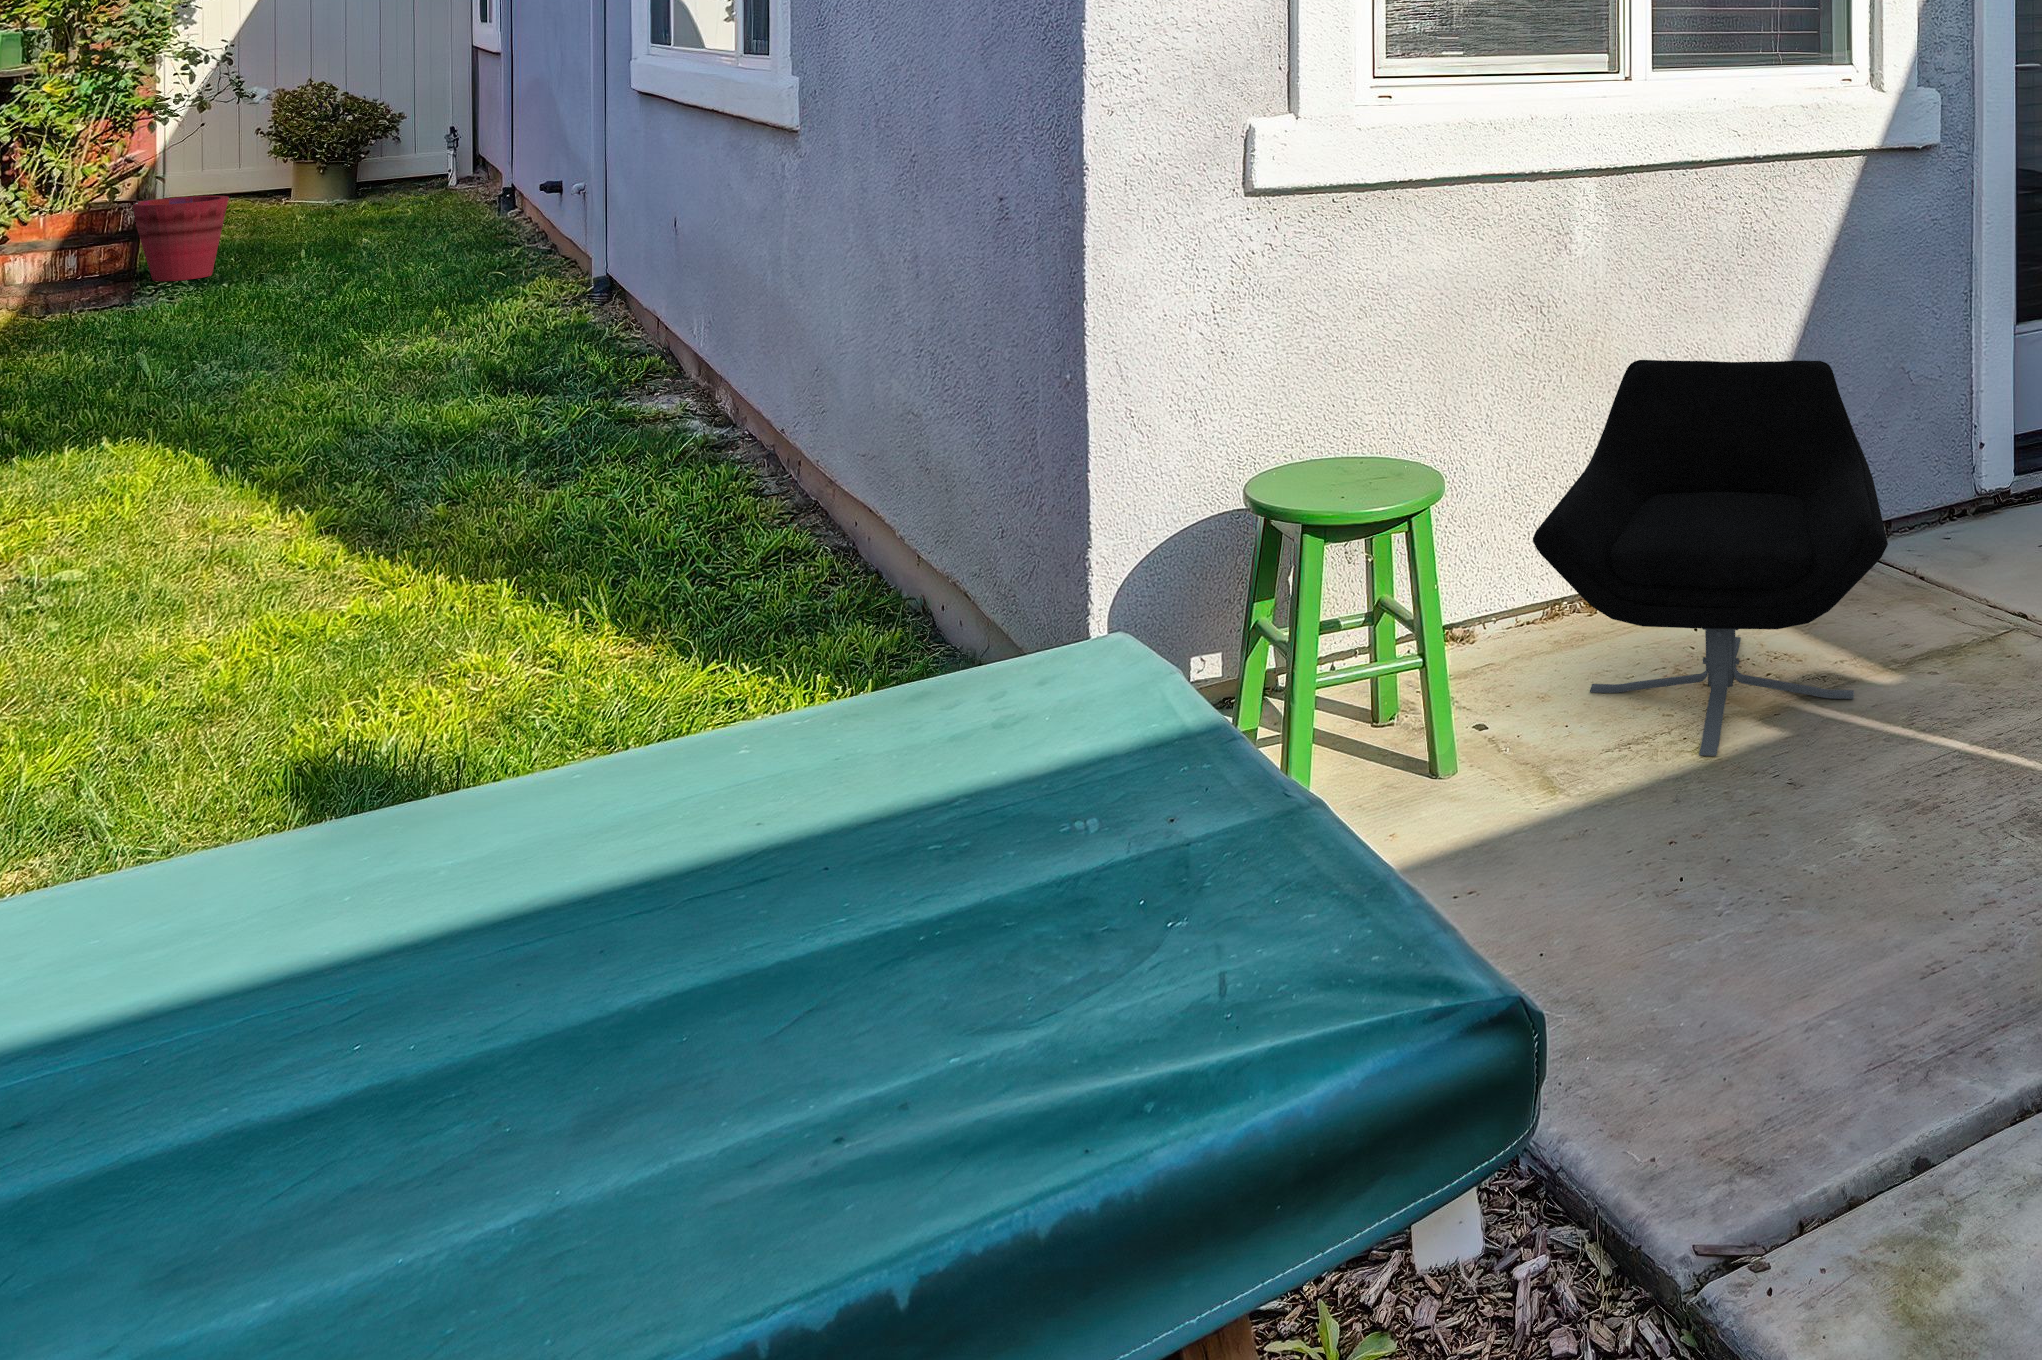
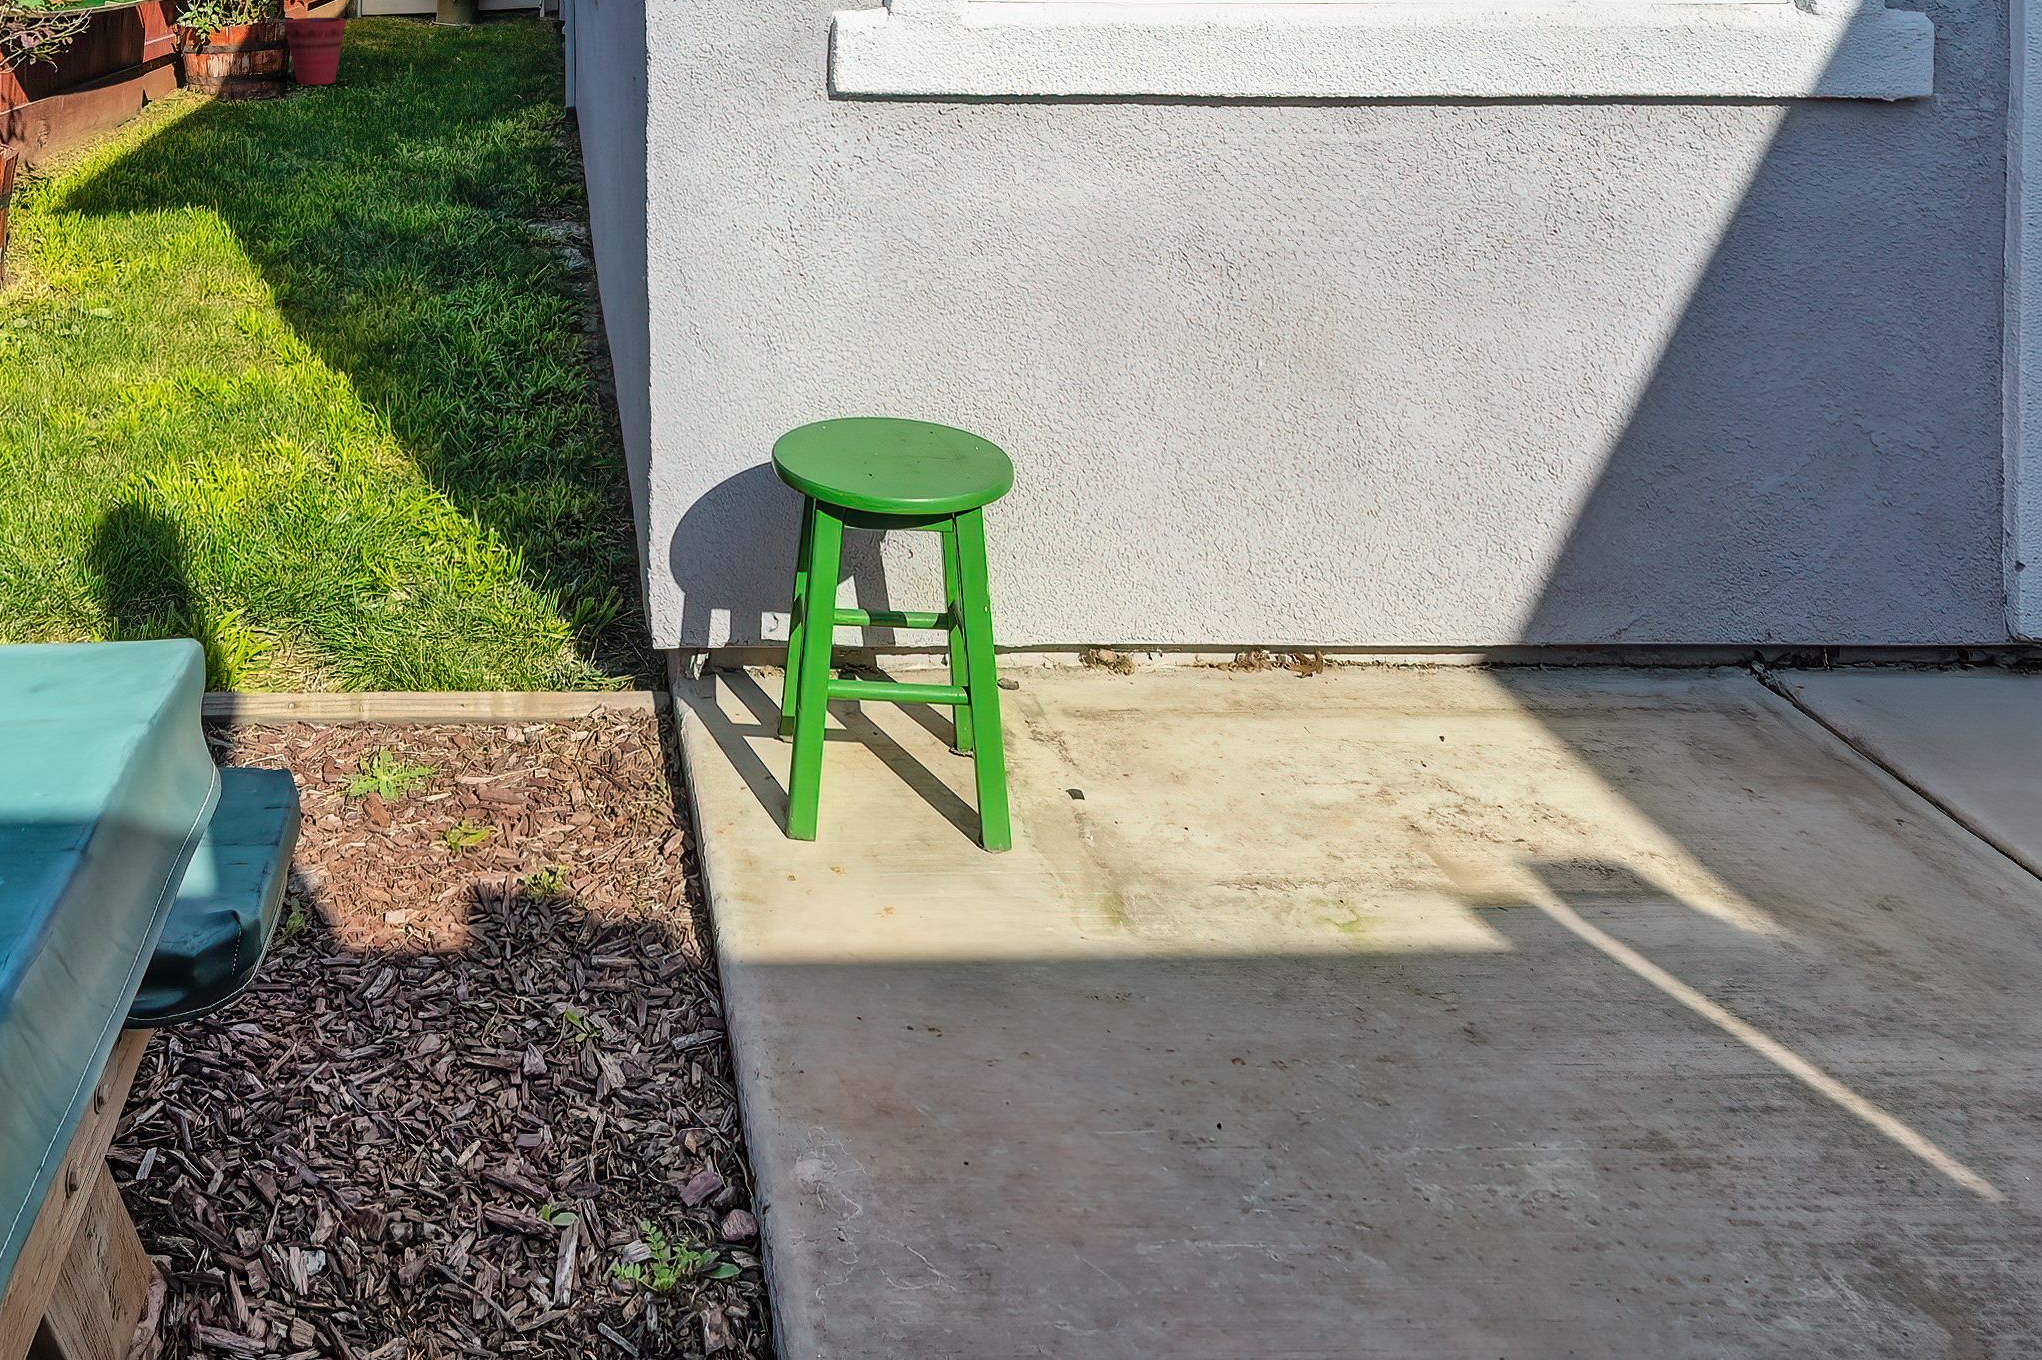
lounge chair: present [1533,360,1888,756] -> none [1140,352,1709,930]

